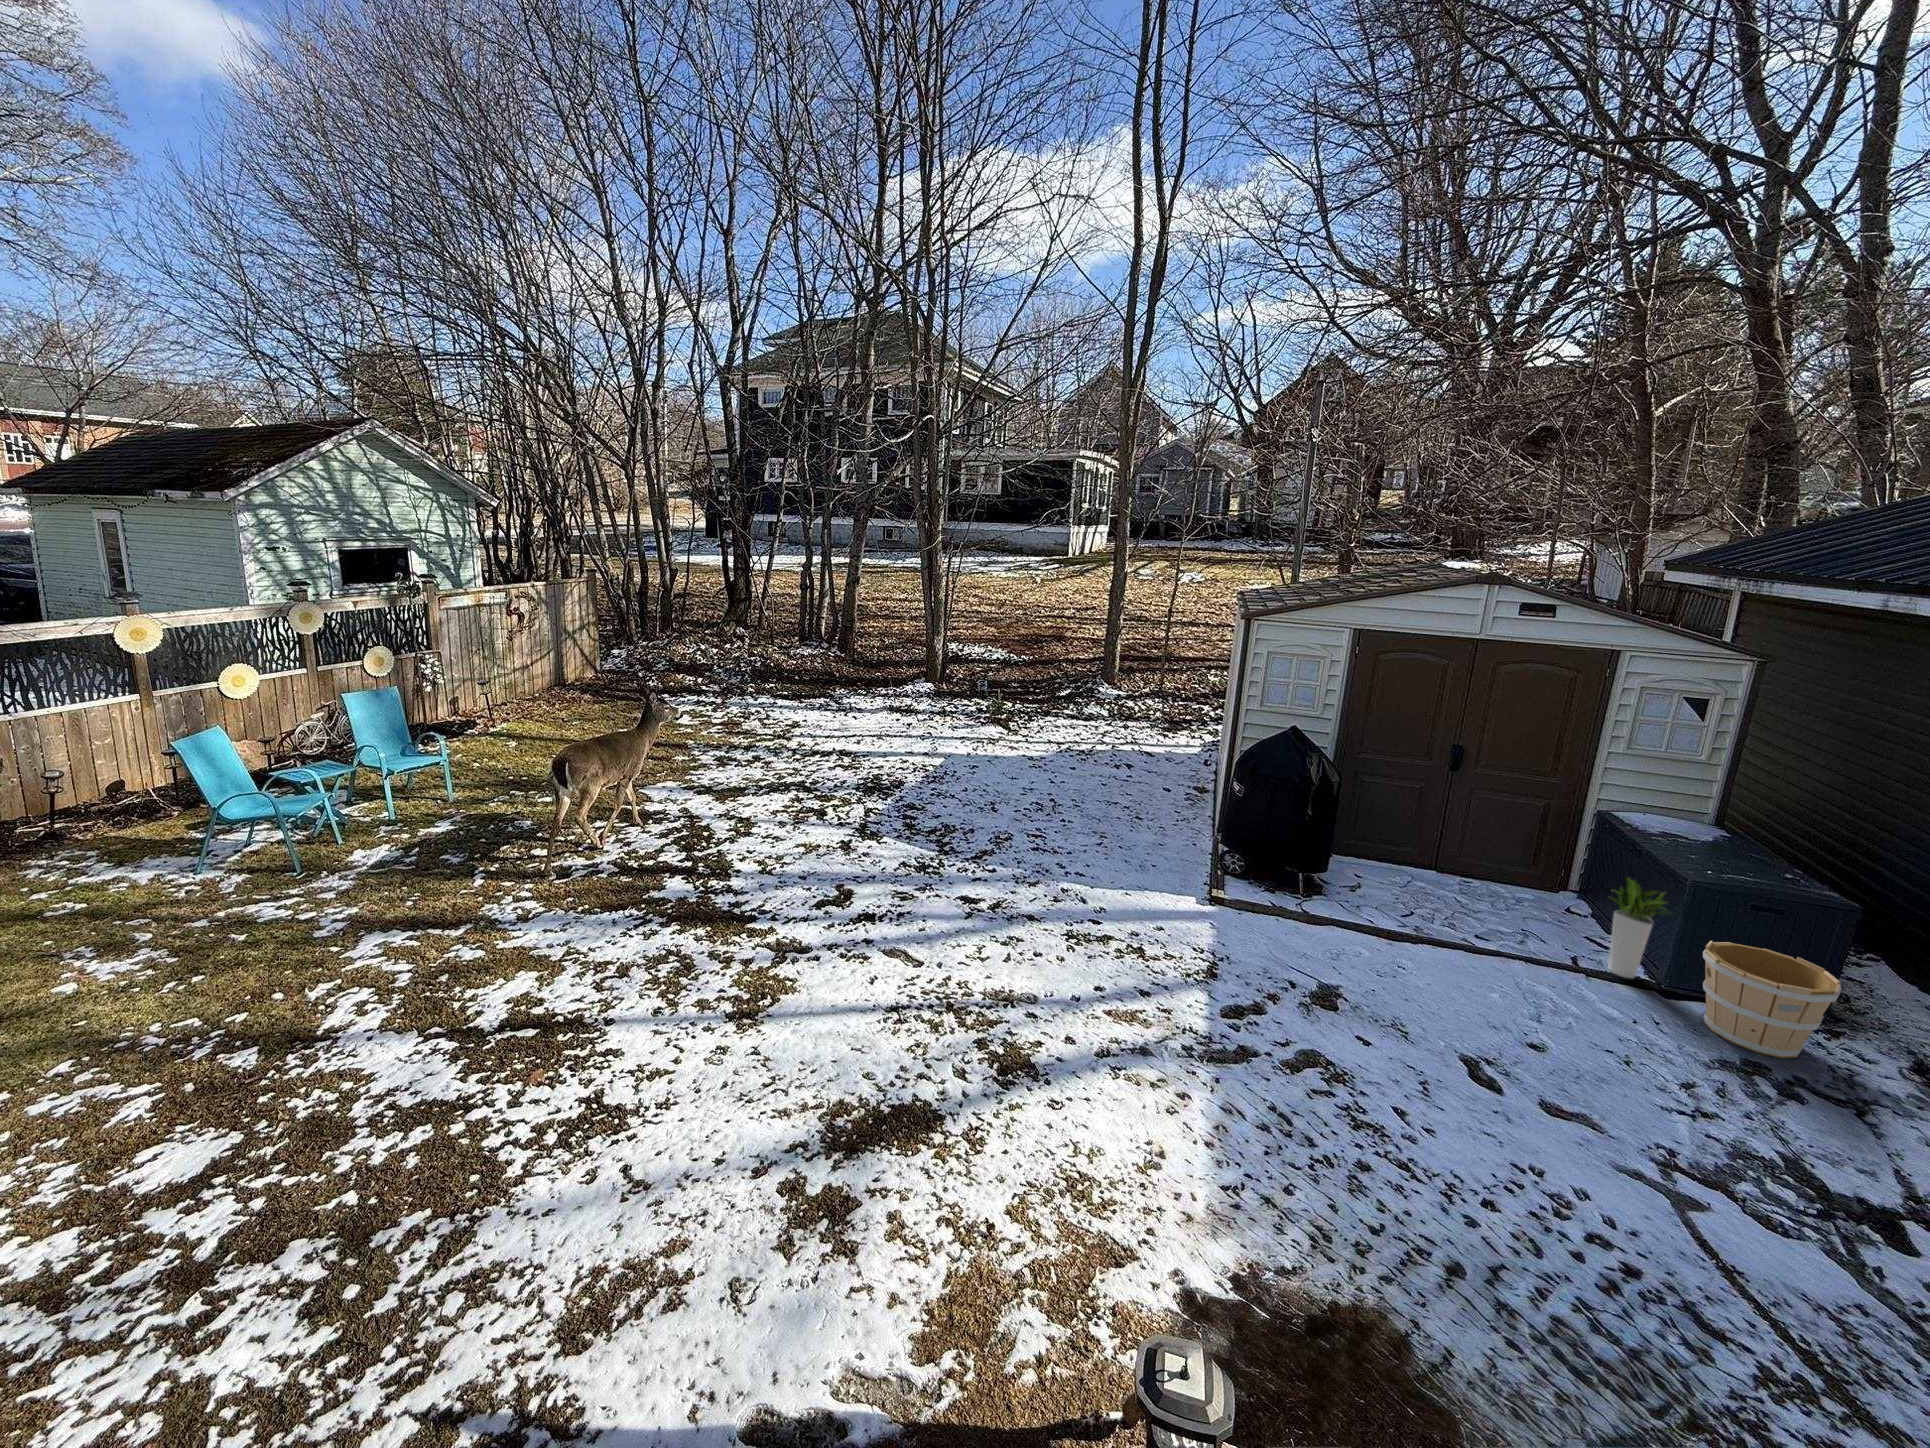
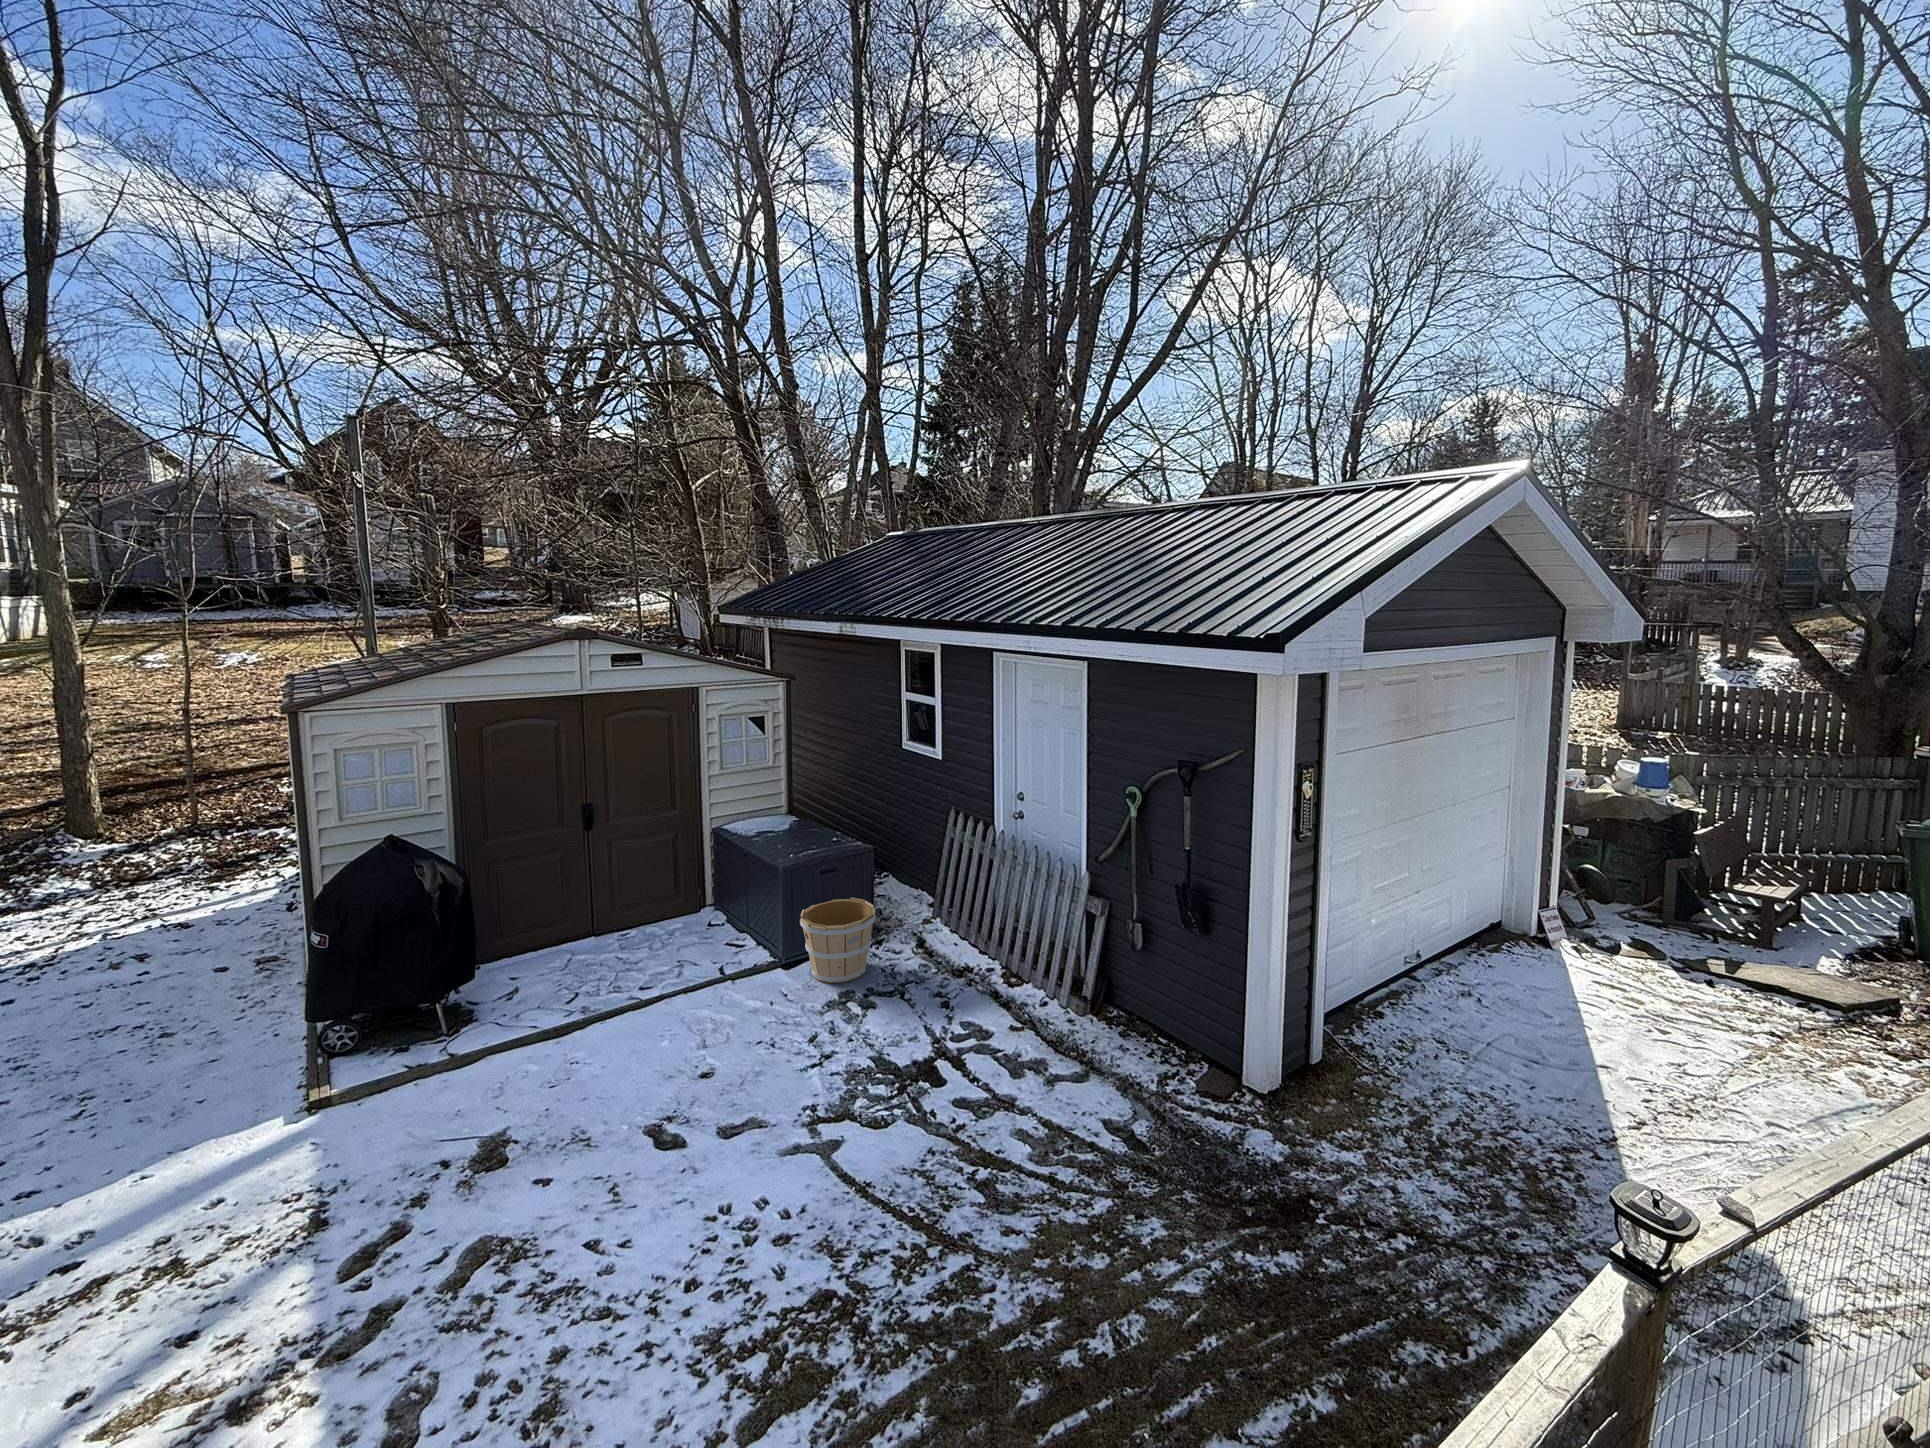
planter: present [1609,878,1670,978] -> none [732,881,777,966]

